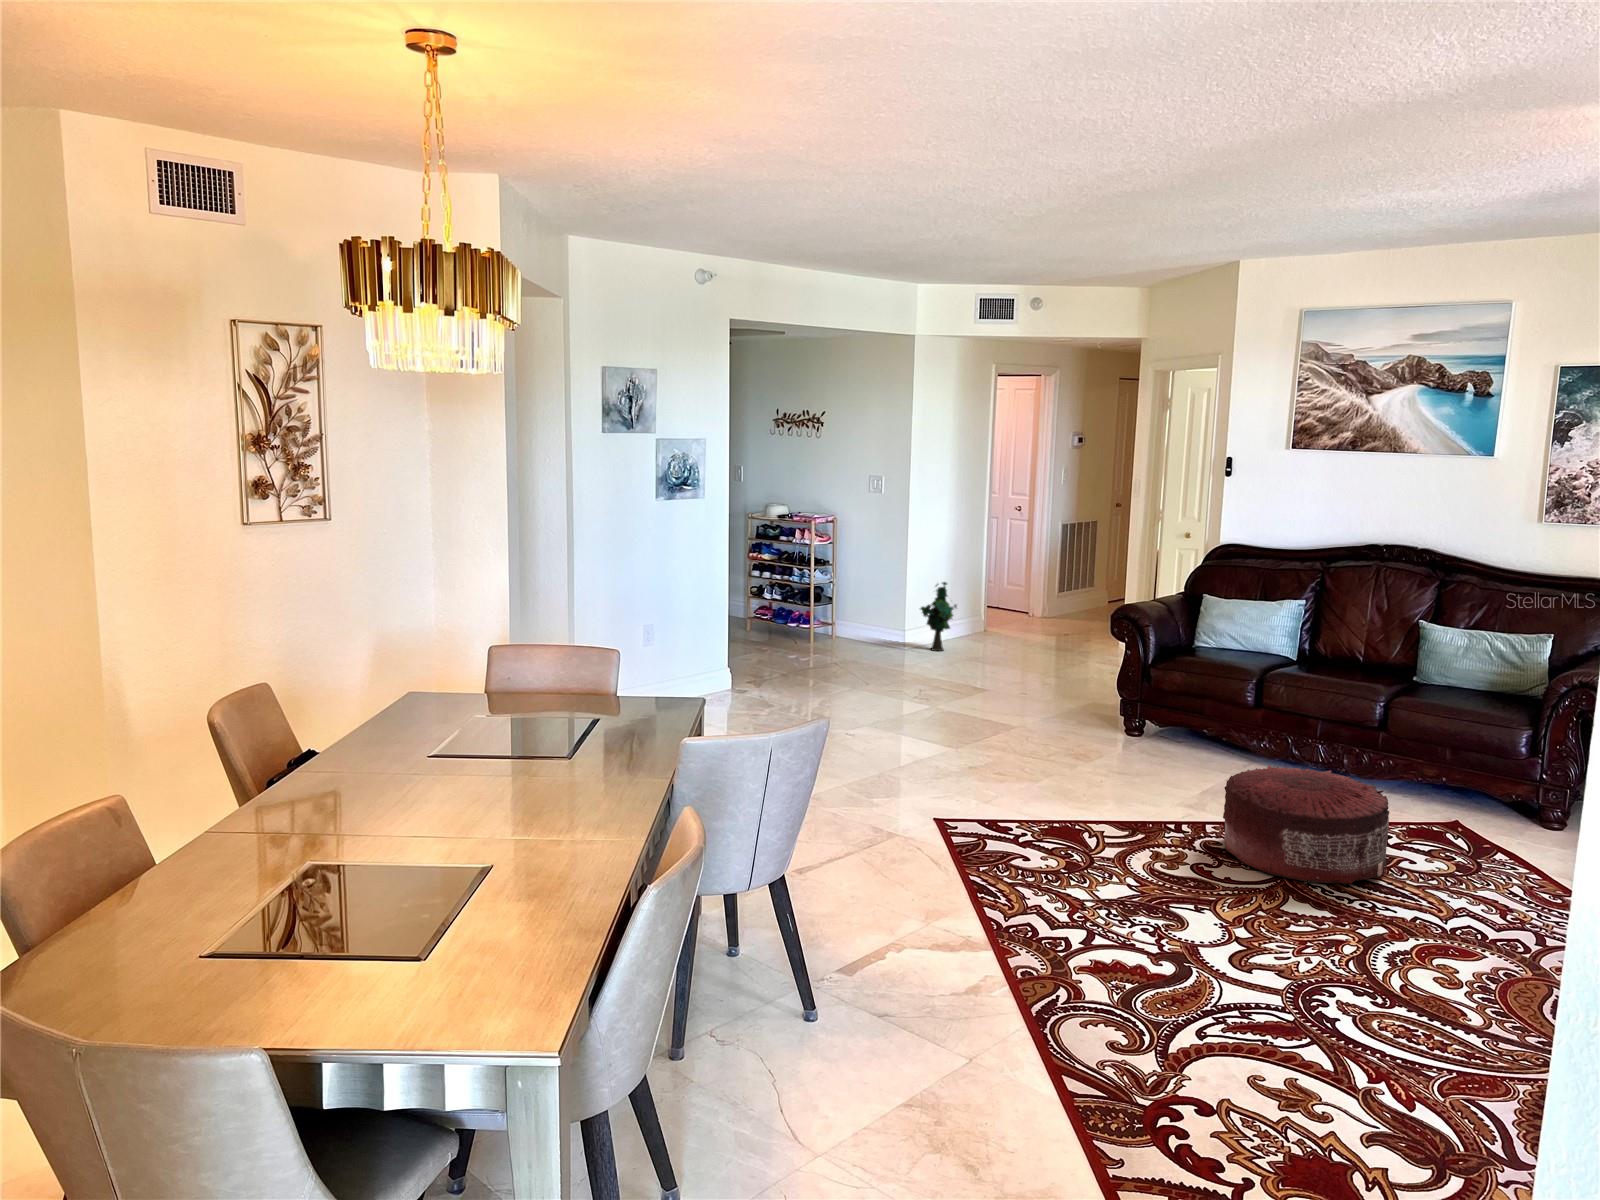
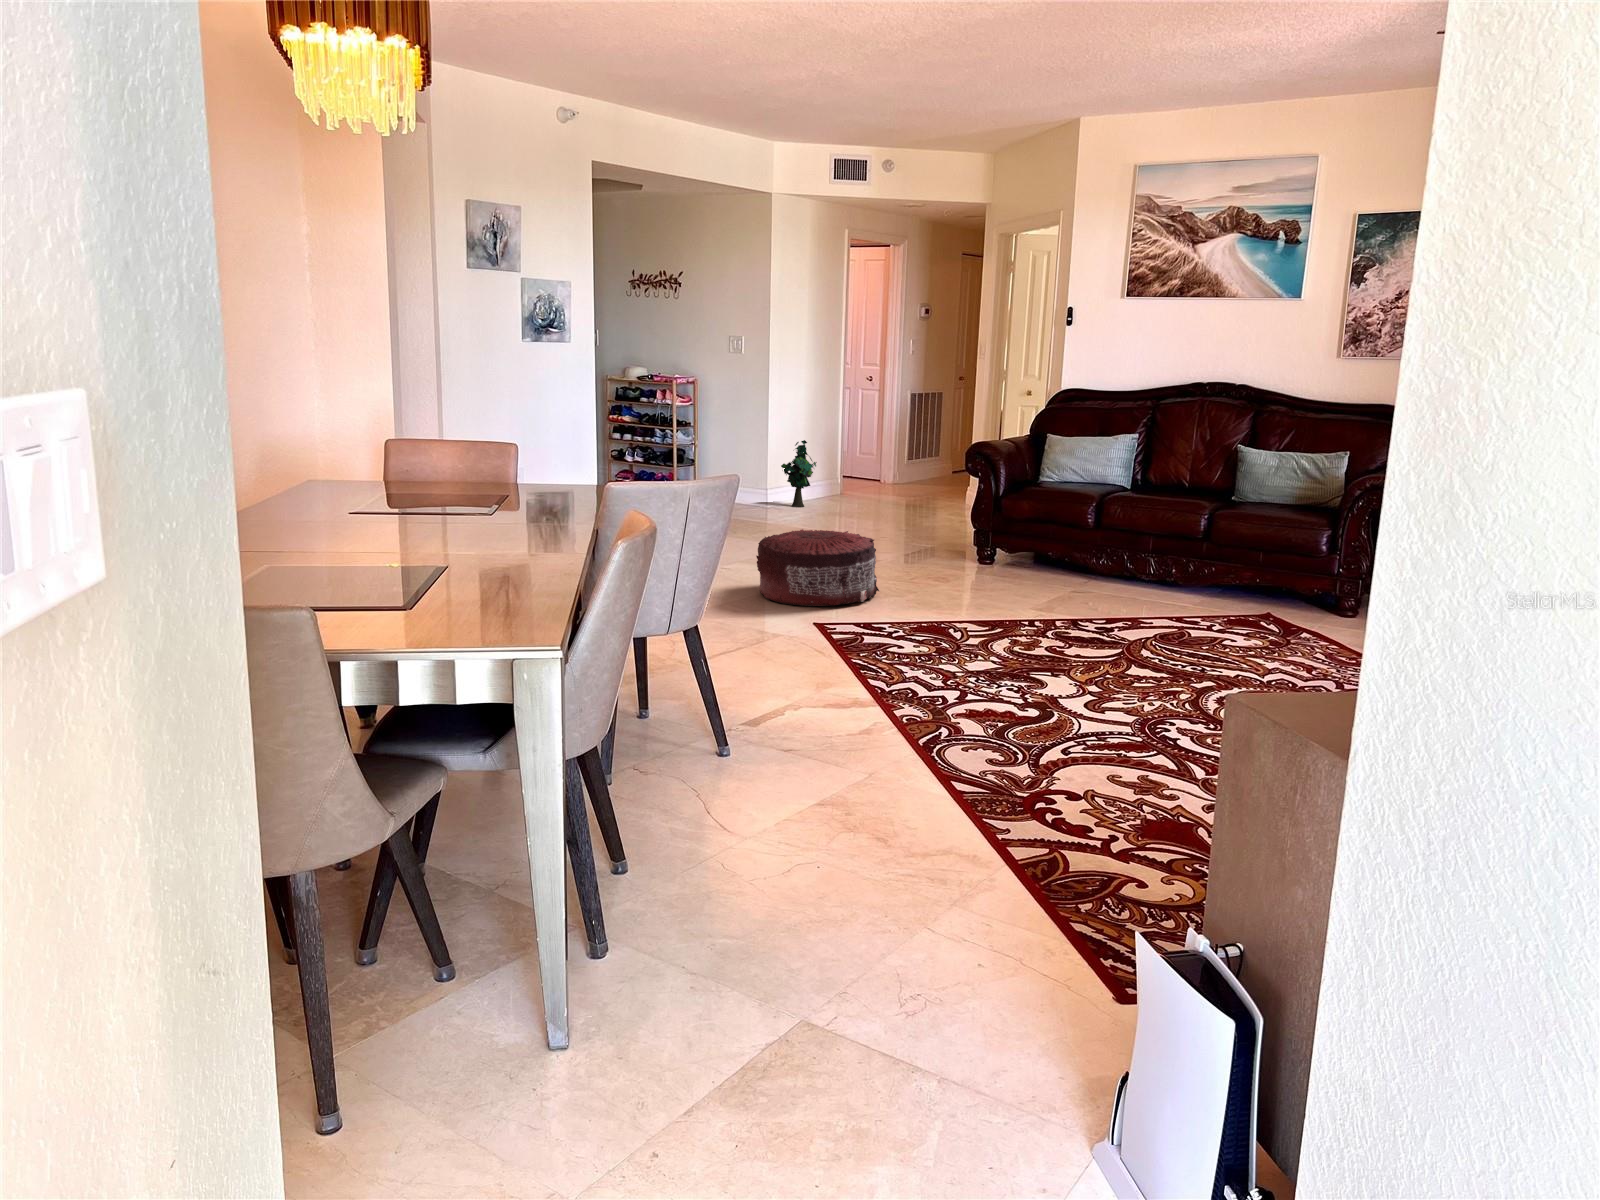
pouf: present [1223,765,1390,884] -> present [756,529,879,606]

